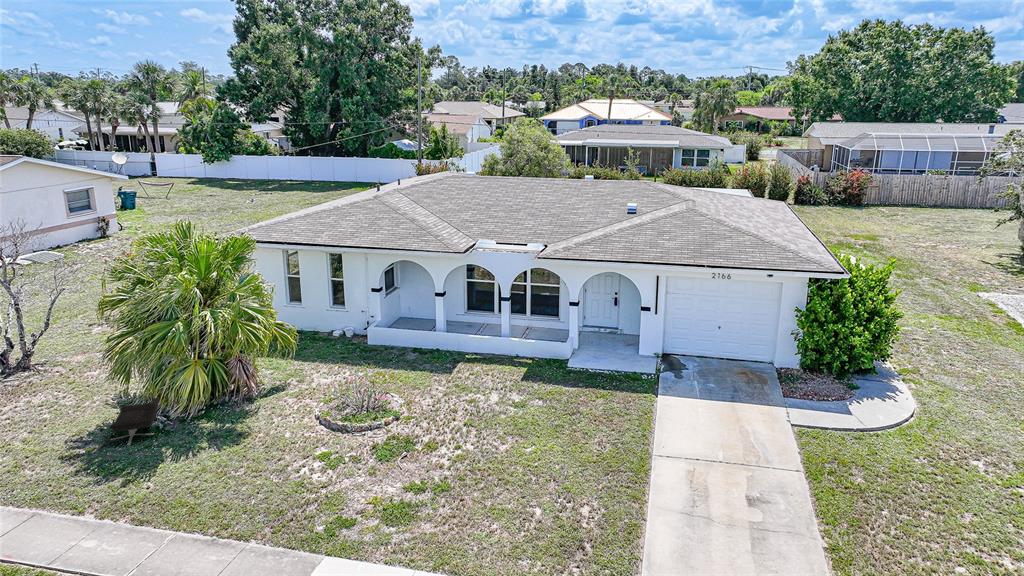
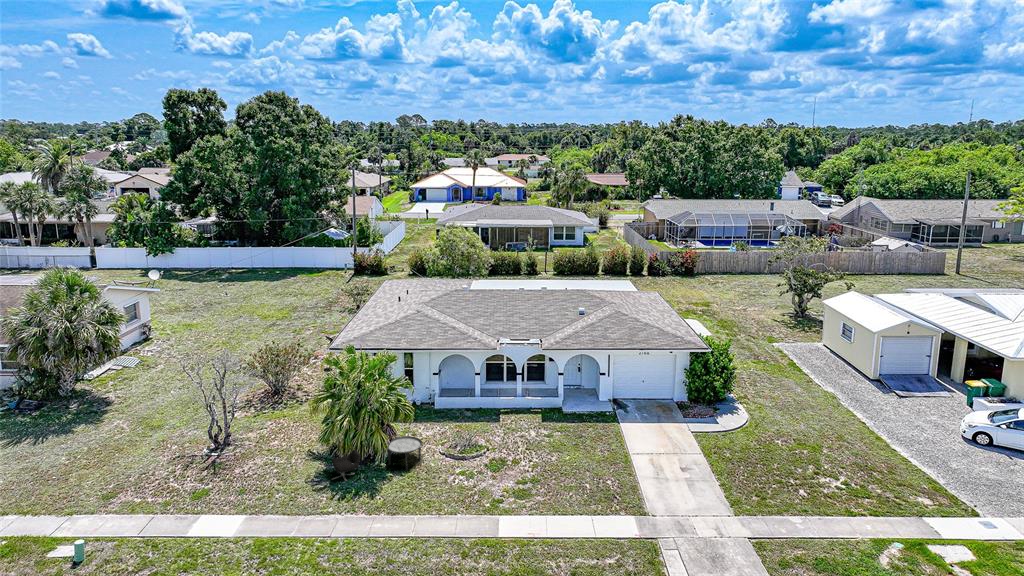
round table: none [211,380,277,438] -> present [387,436,422,470]

